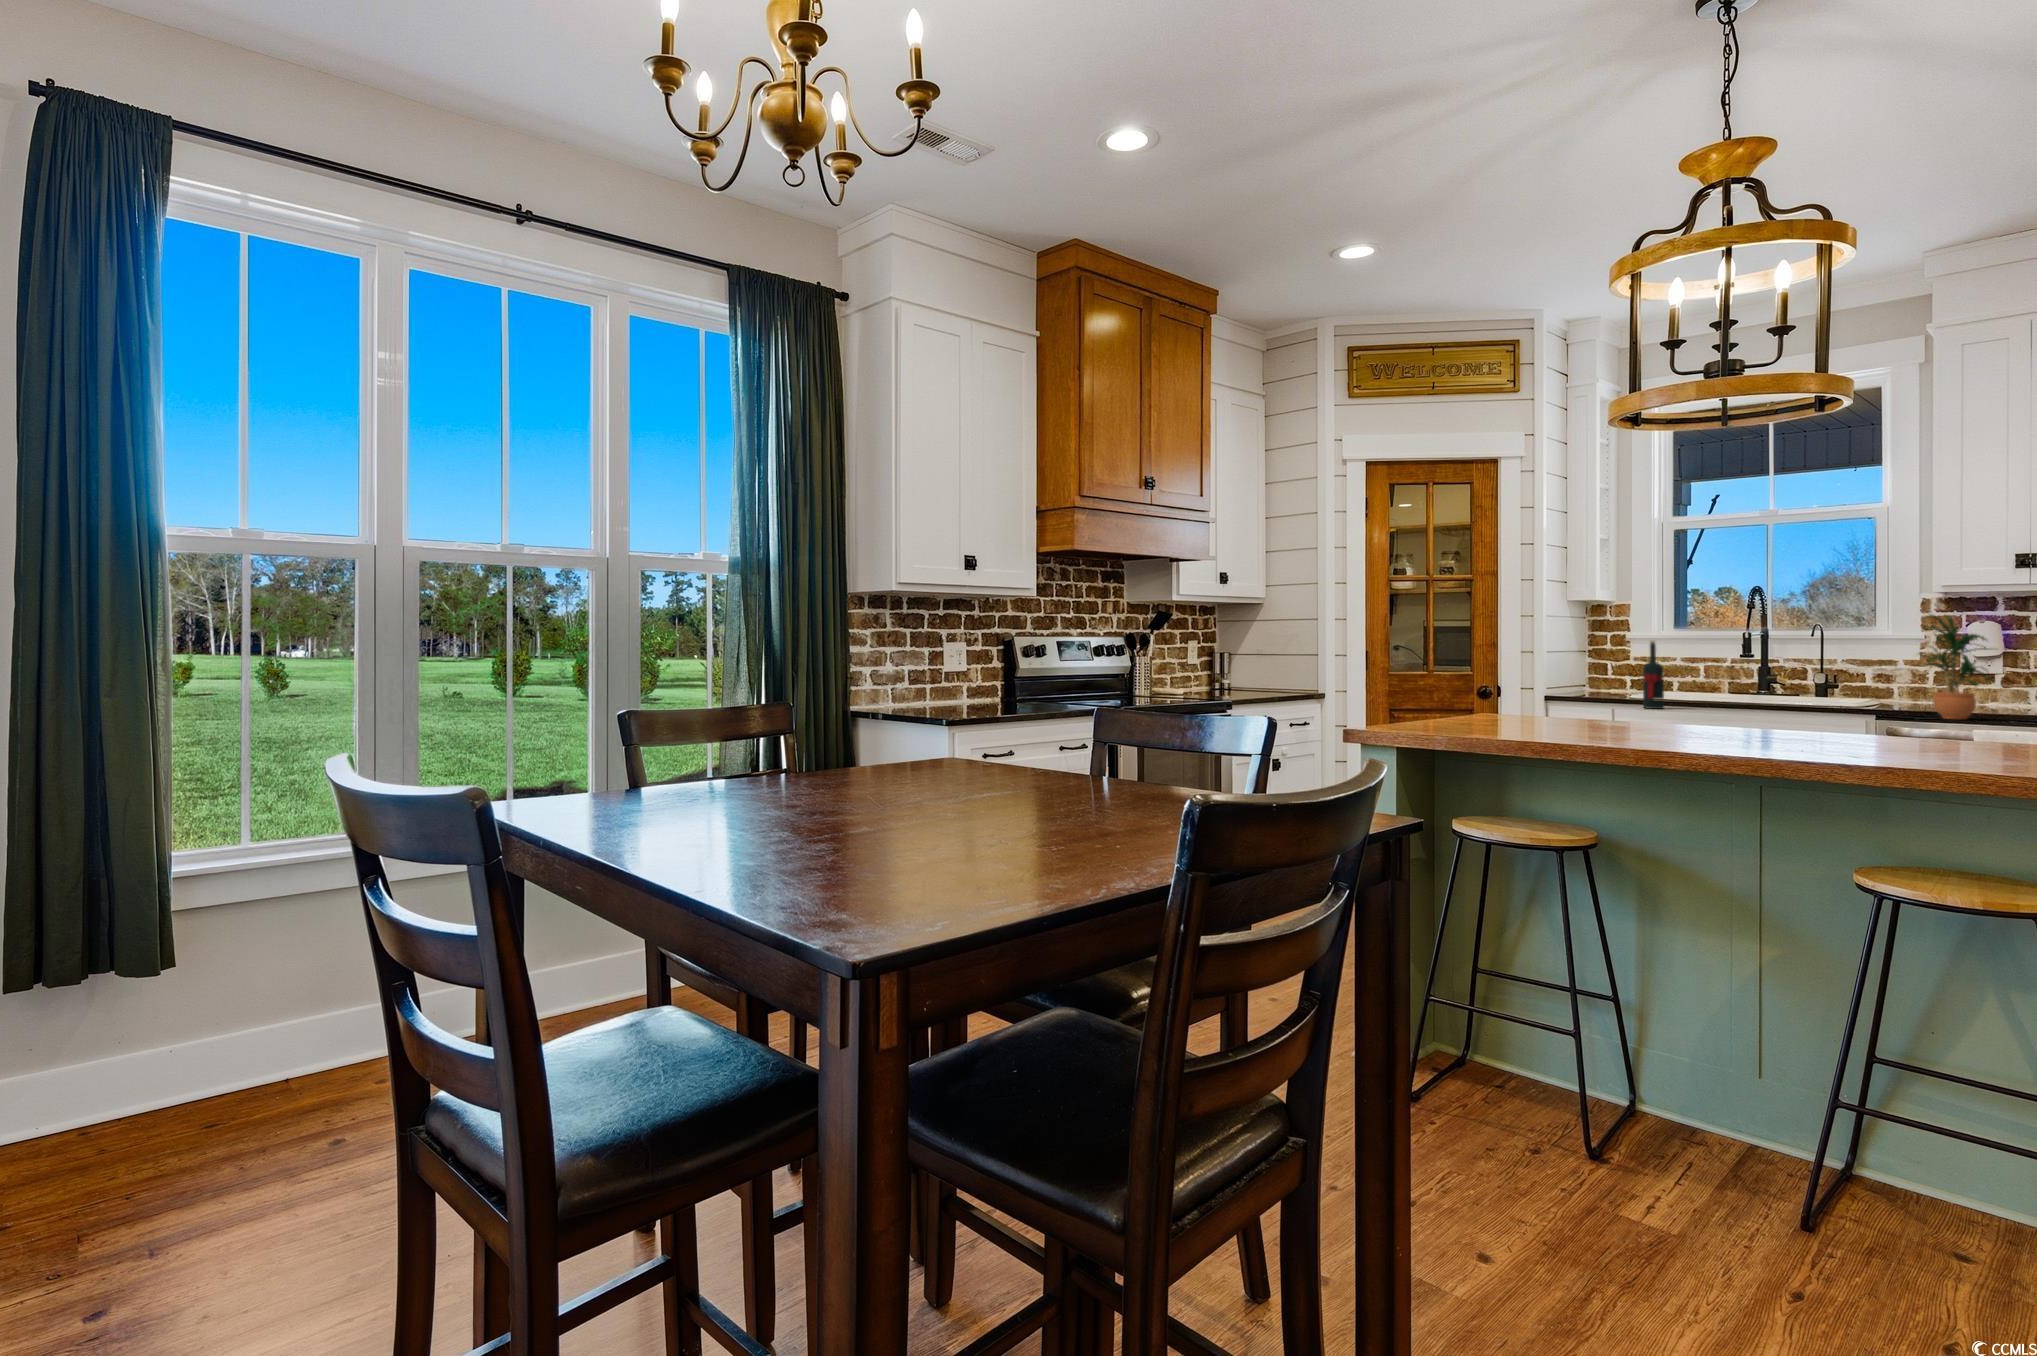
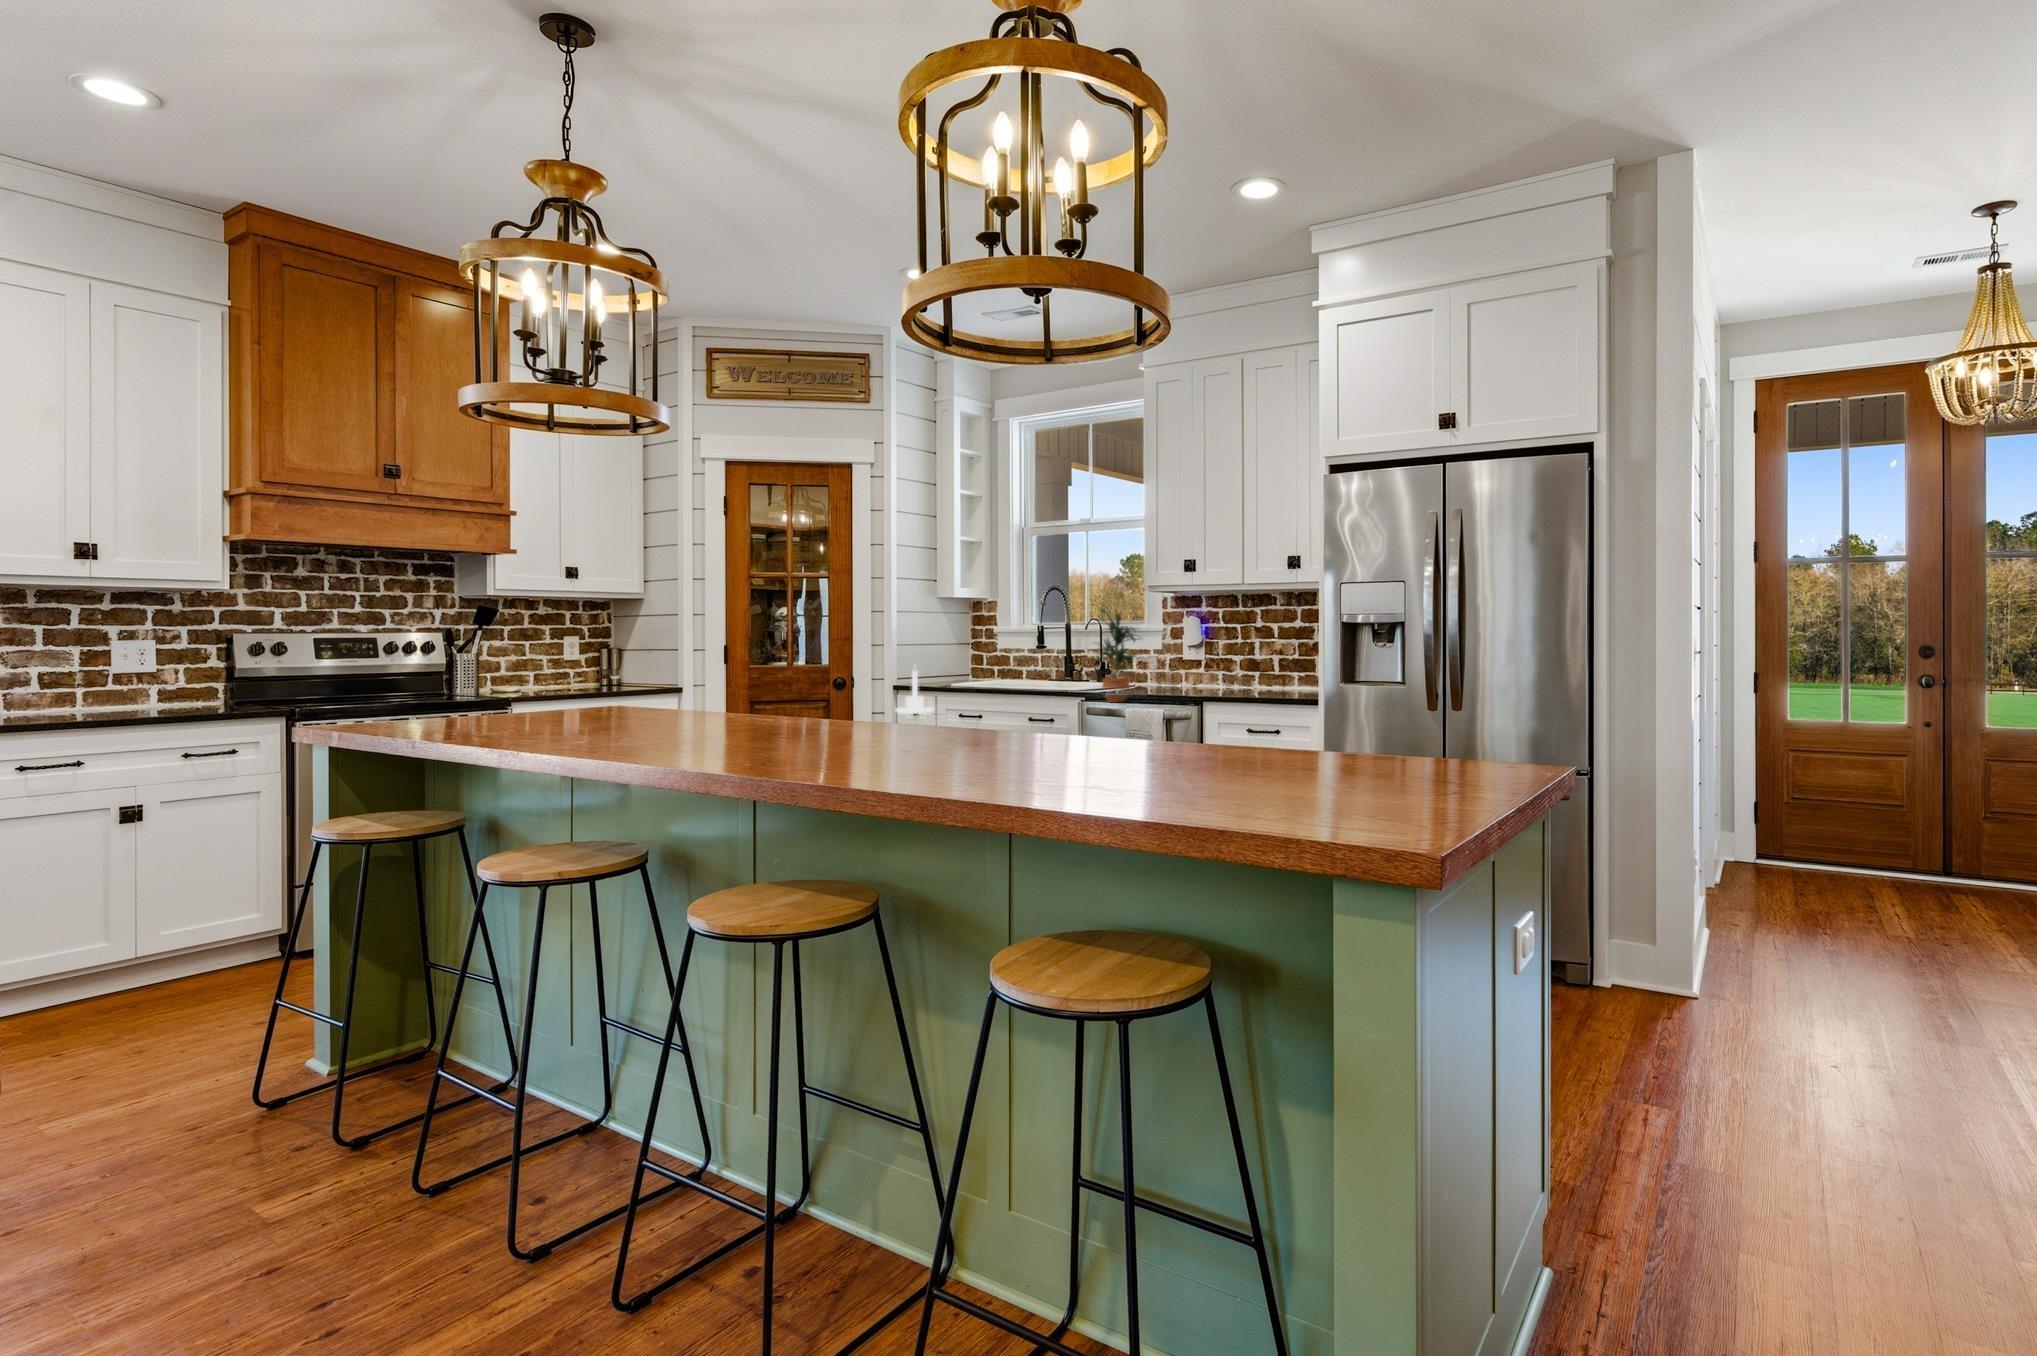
wine bottle: present [1643,641,1664,709] -> none [939,634,958,698]
candle holder: none [1834,674,1890,730] -> present [895,670,934,714]

